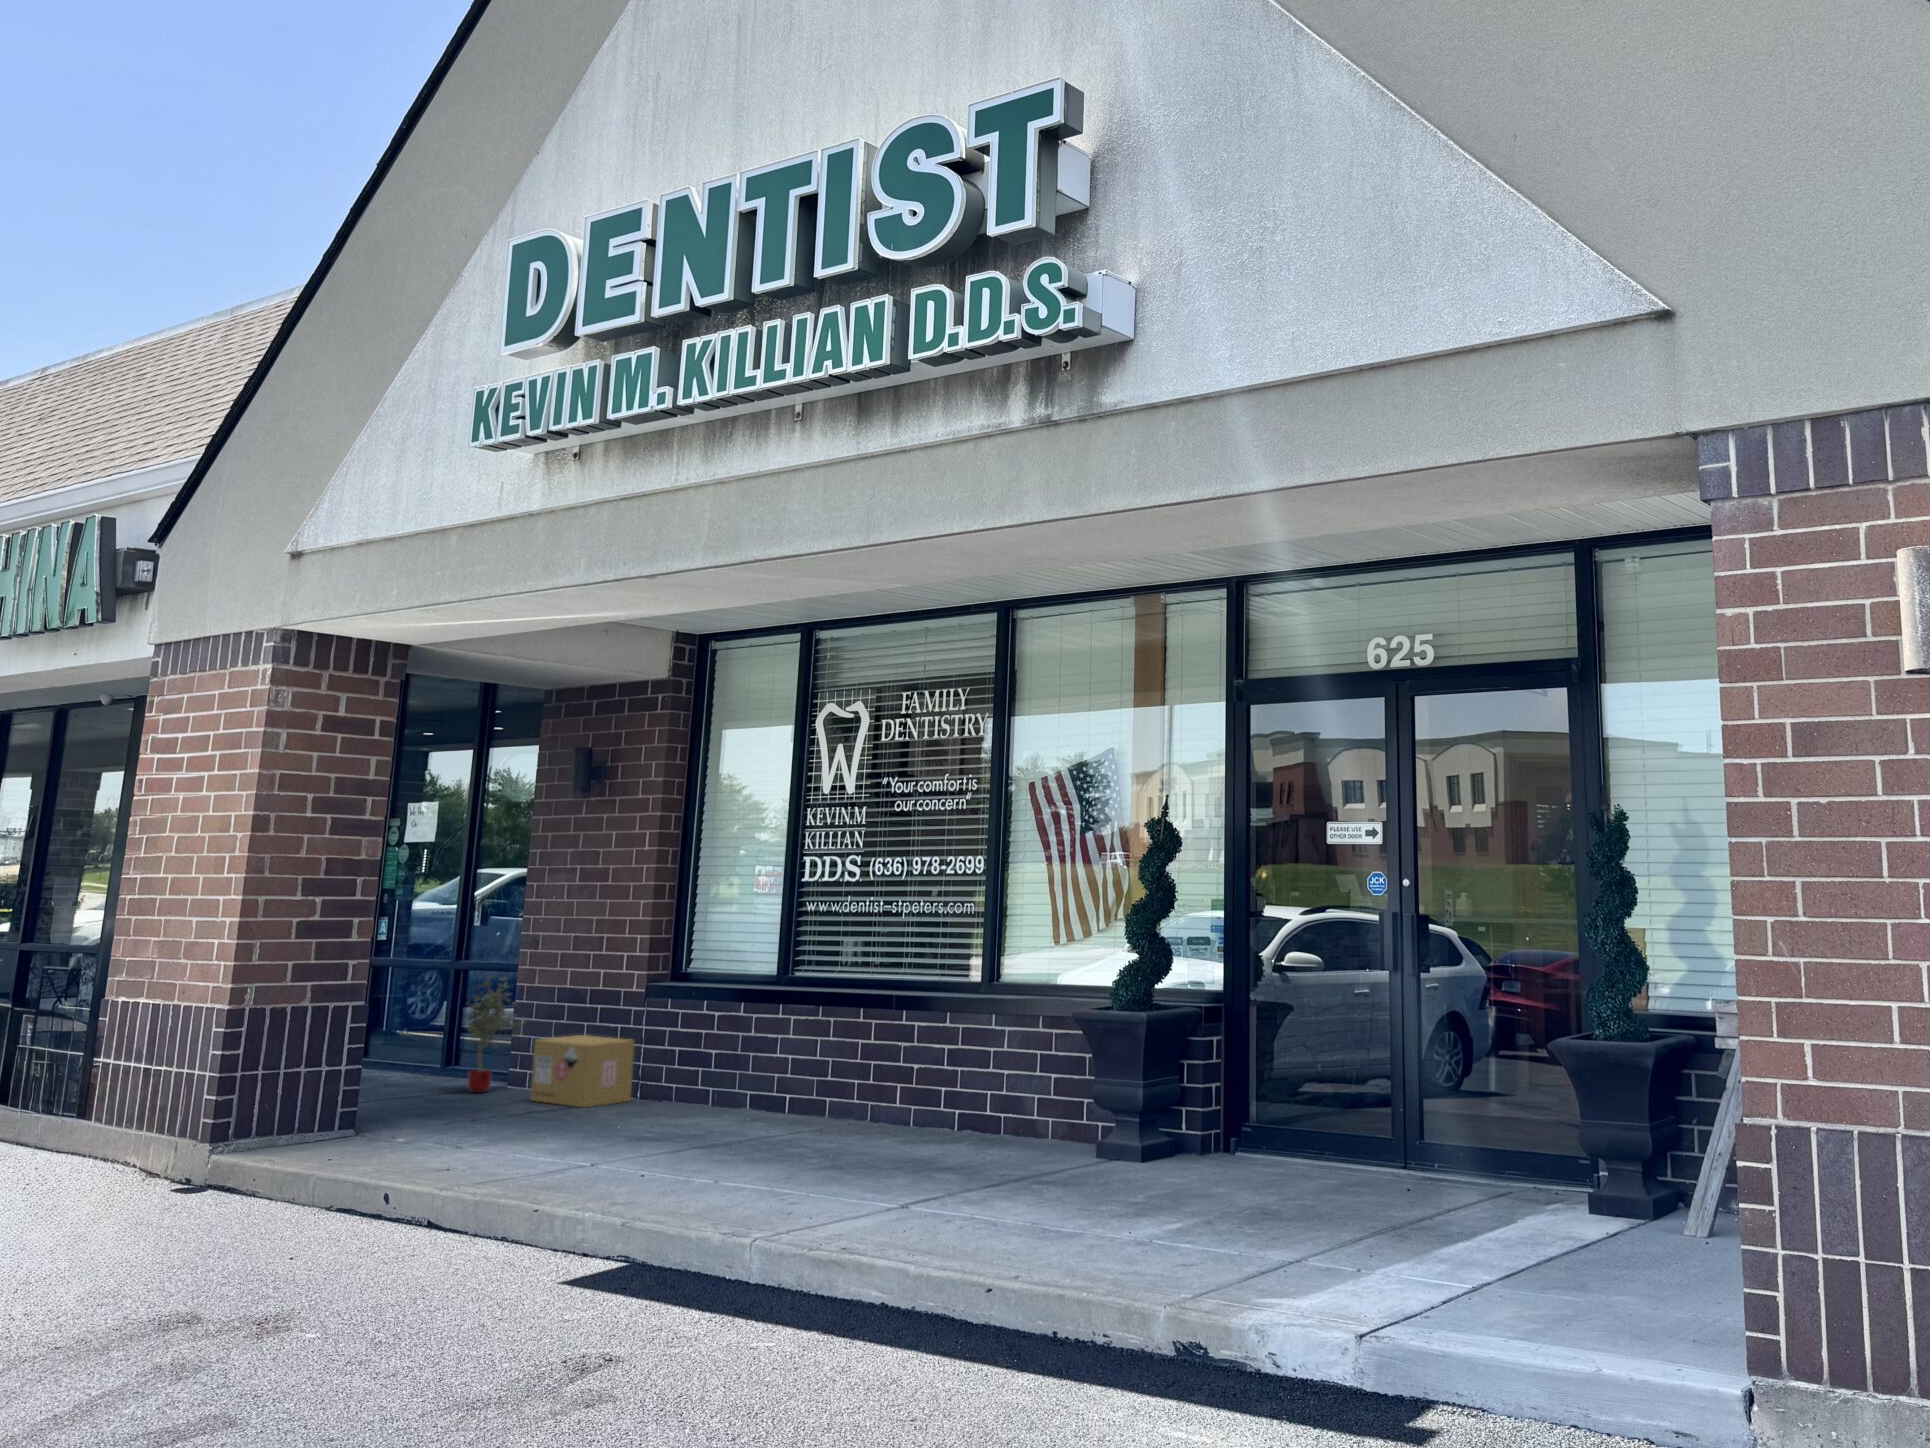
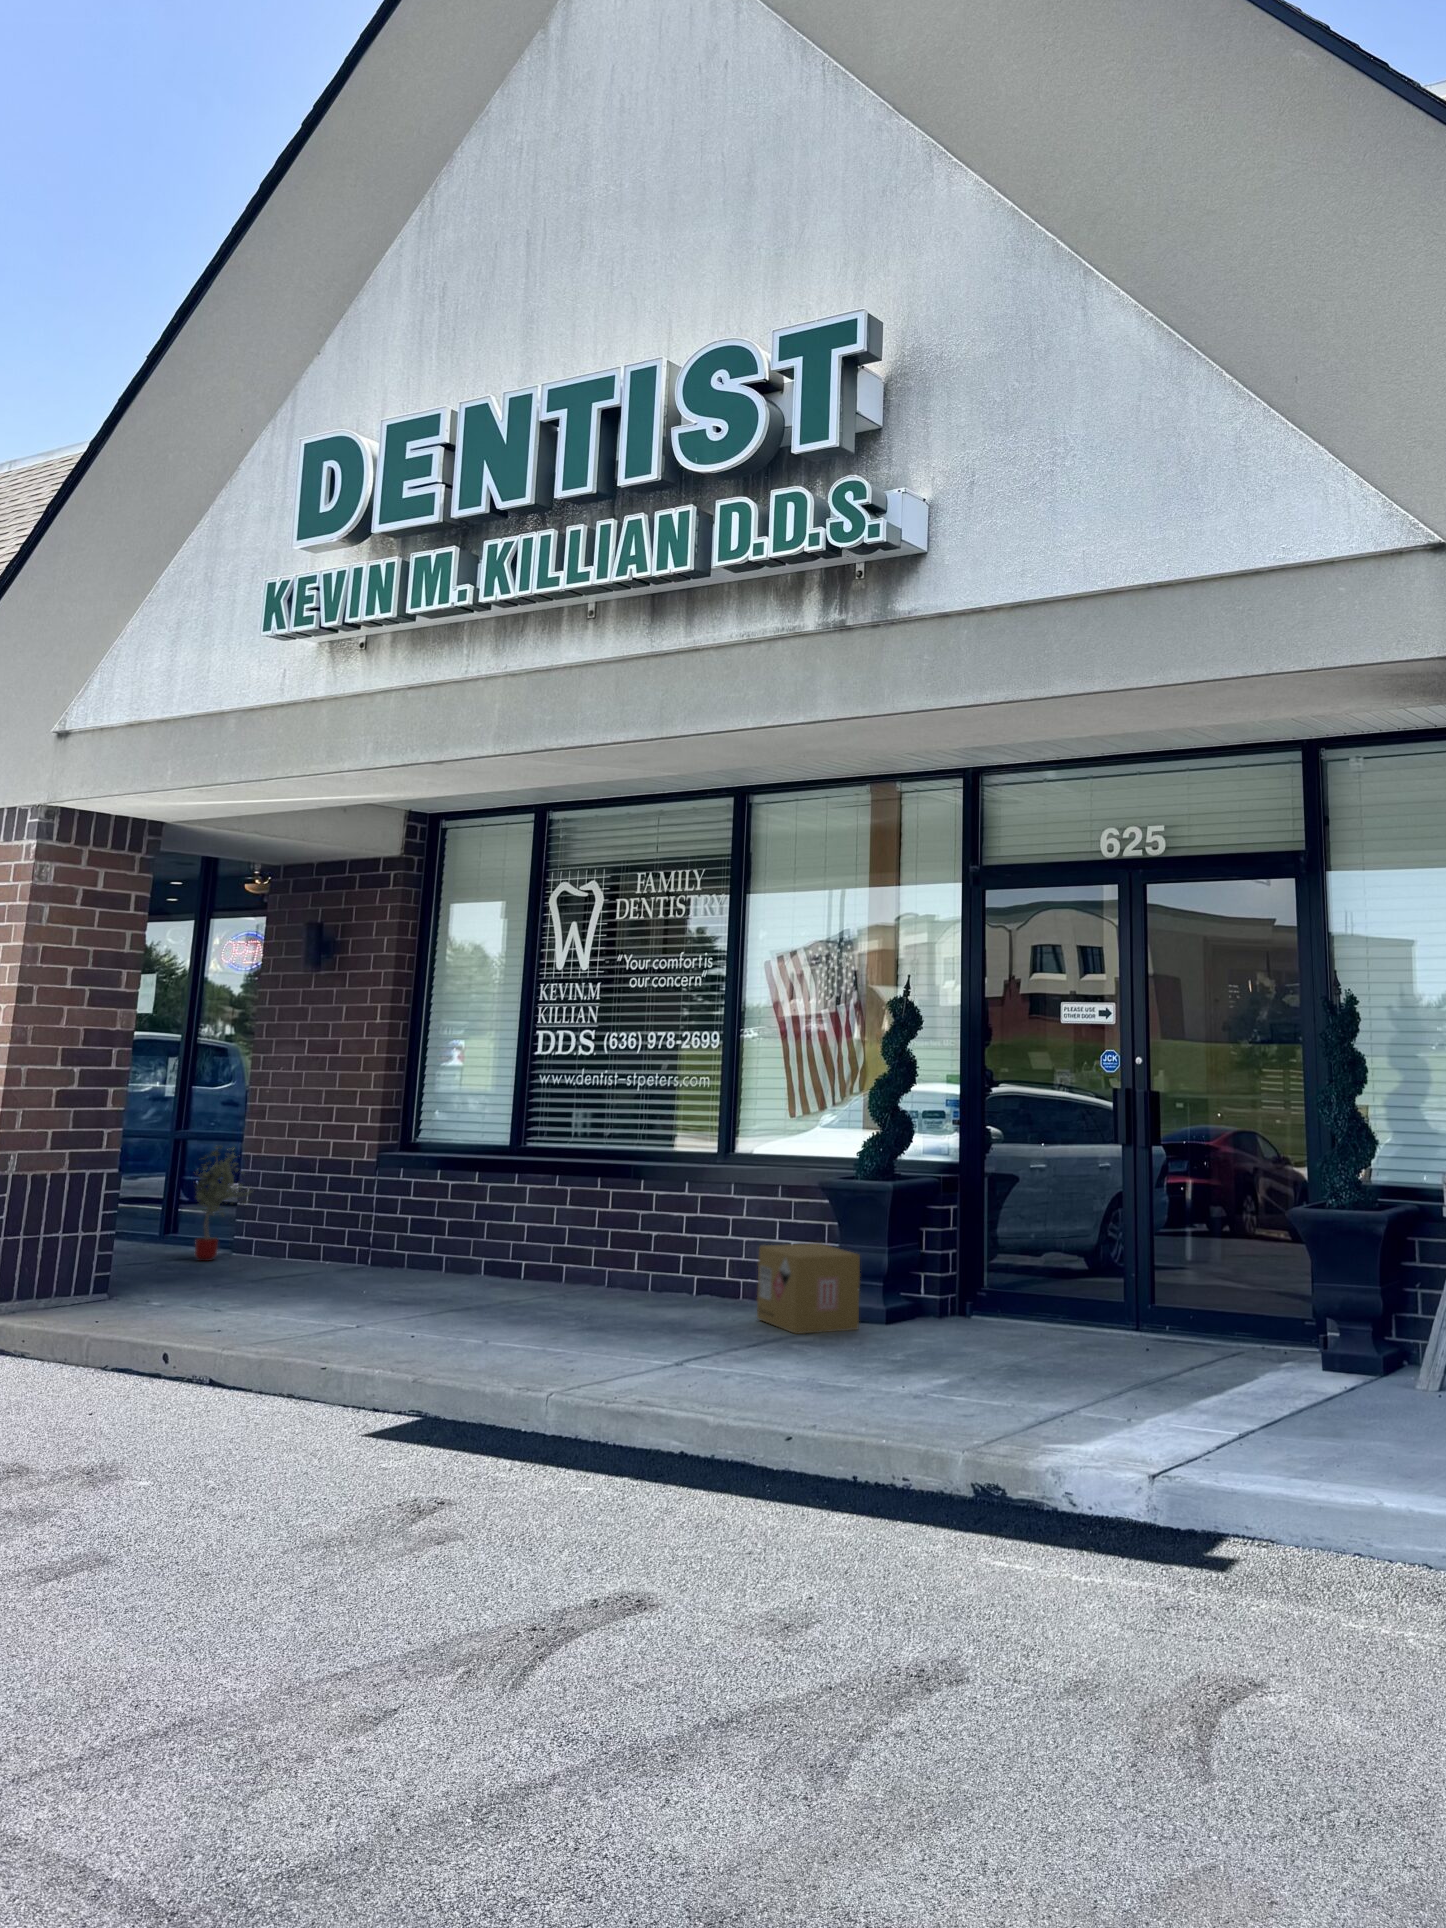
cardboard box: present [531,1035,634,1107] -> present [757,1243,860,1334]

